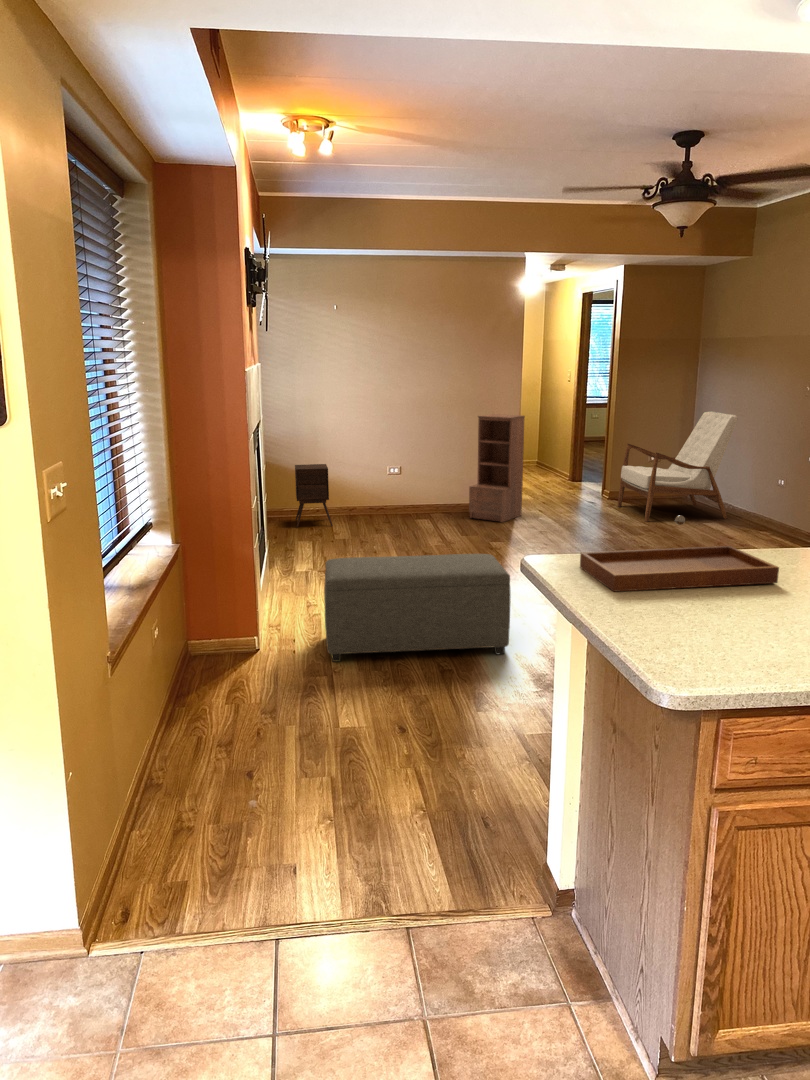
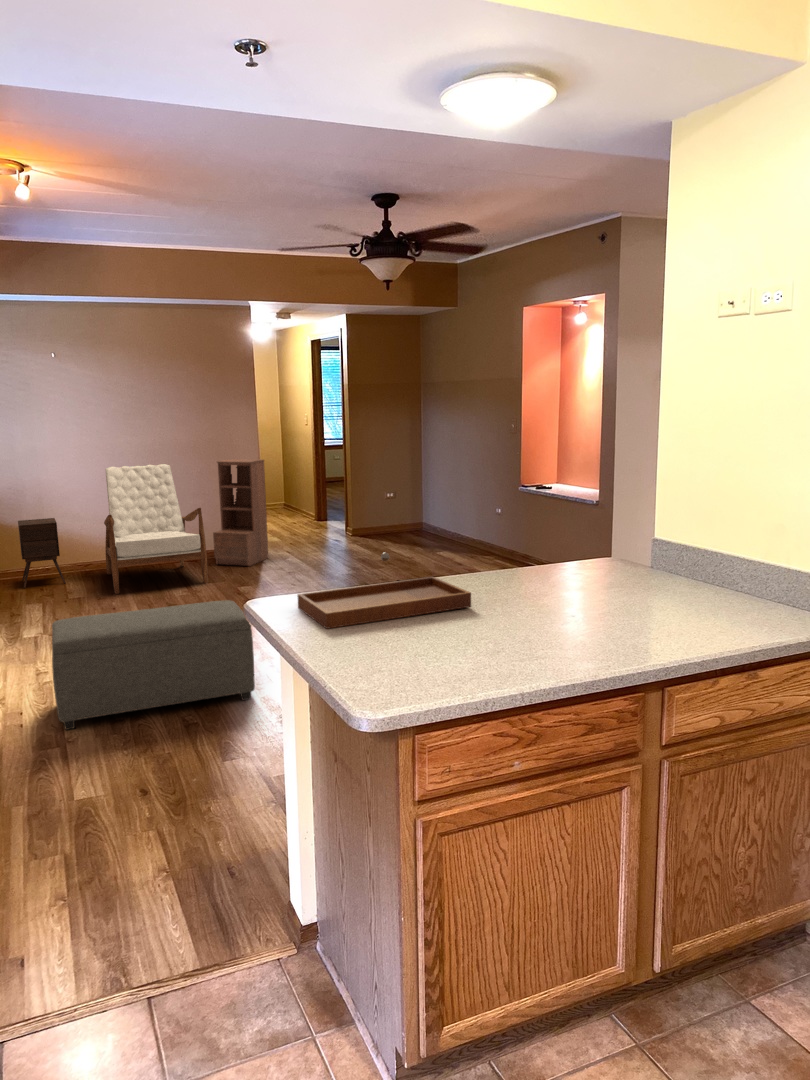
armchair: present [618,411,737,522] -> present [104,464,208,594]

